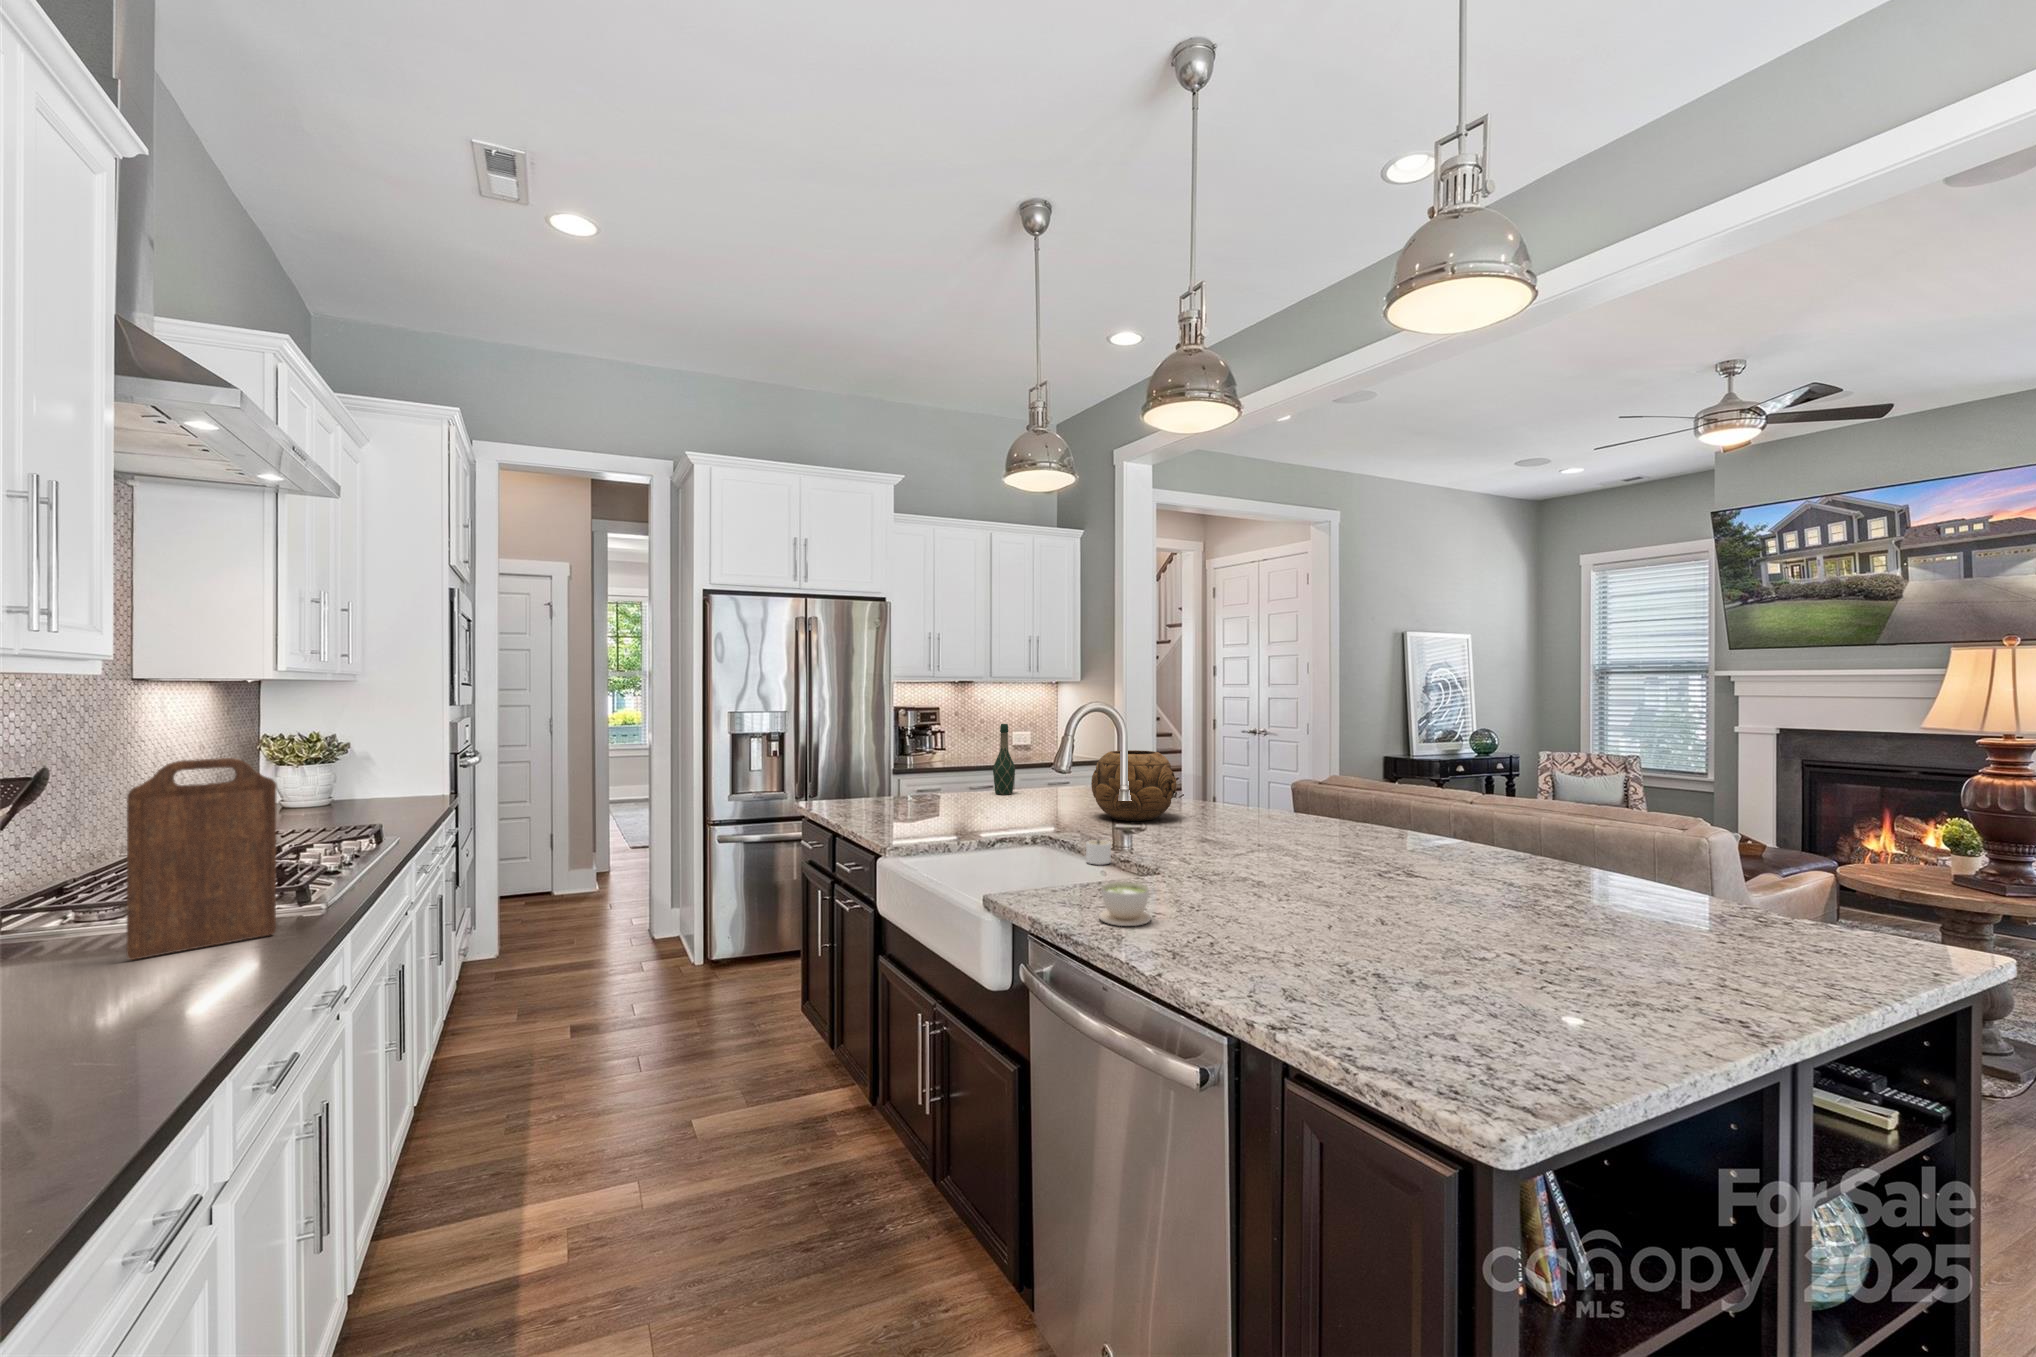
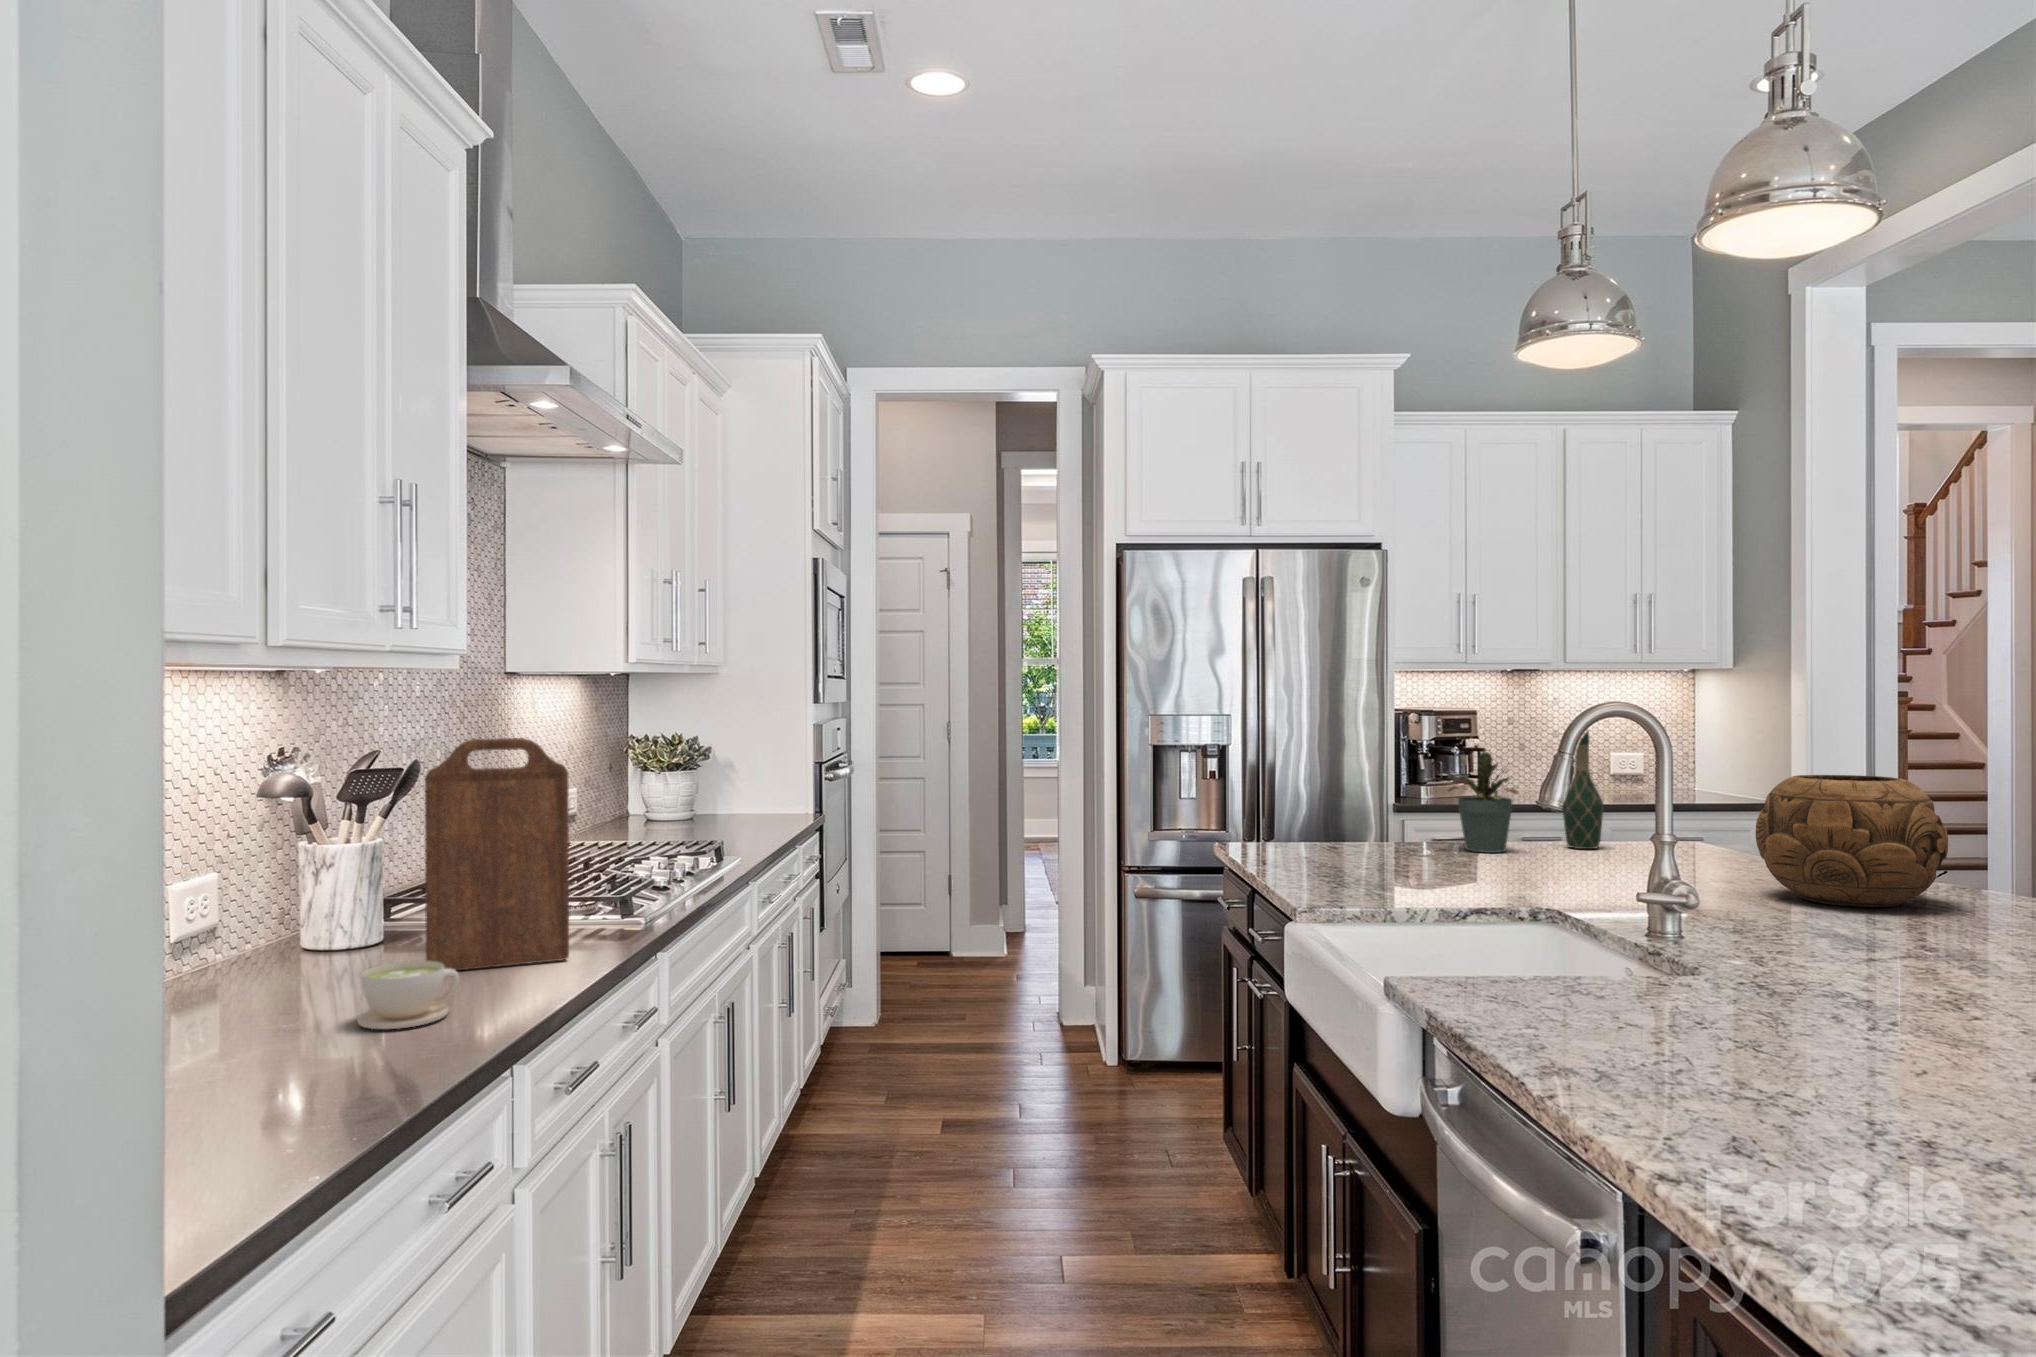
potted plant: none [929,739,969,800] -> present [1447,752,1518,853]
candle: present [1086,840,1111,865] -> none [1746,931,1820,980]
coffee cup: present [1099,882,1151,926] -> present [357,961,460,1029]

